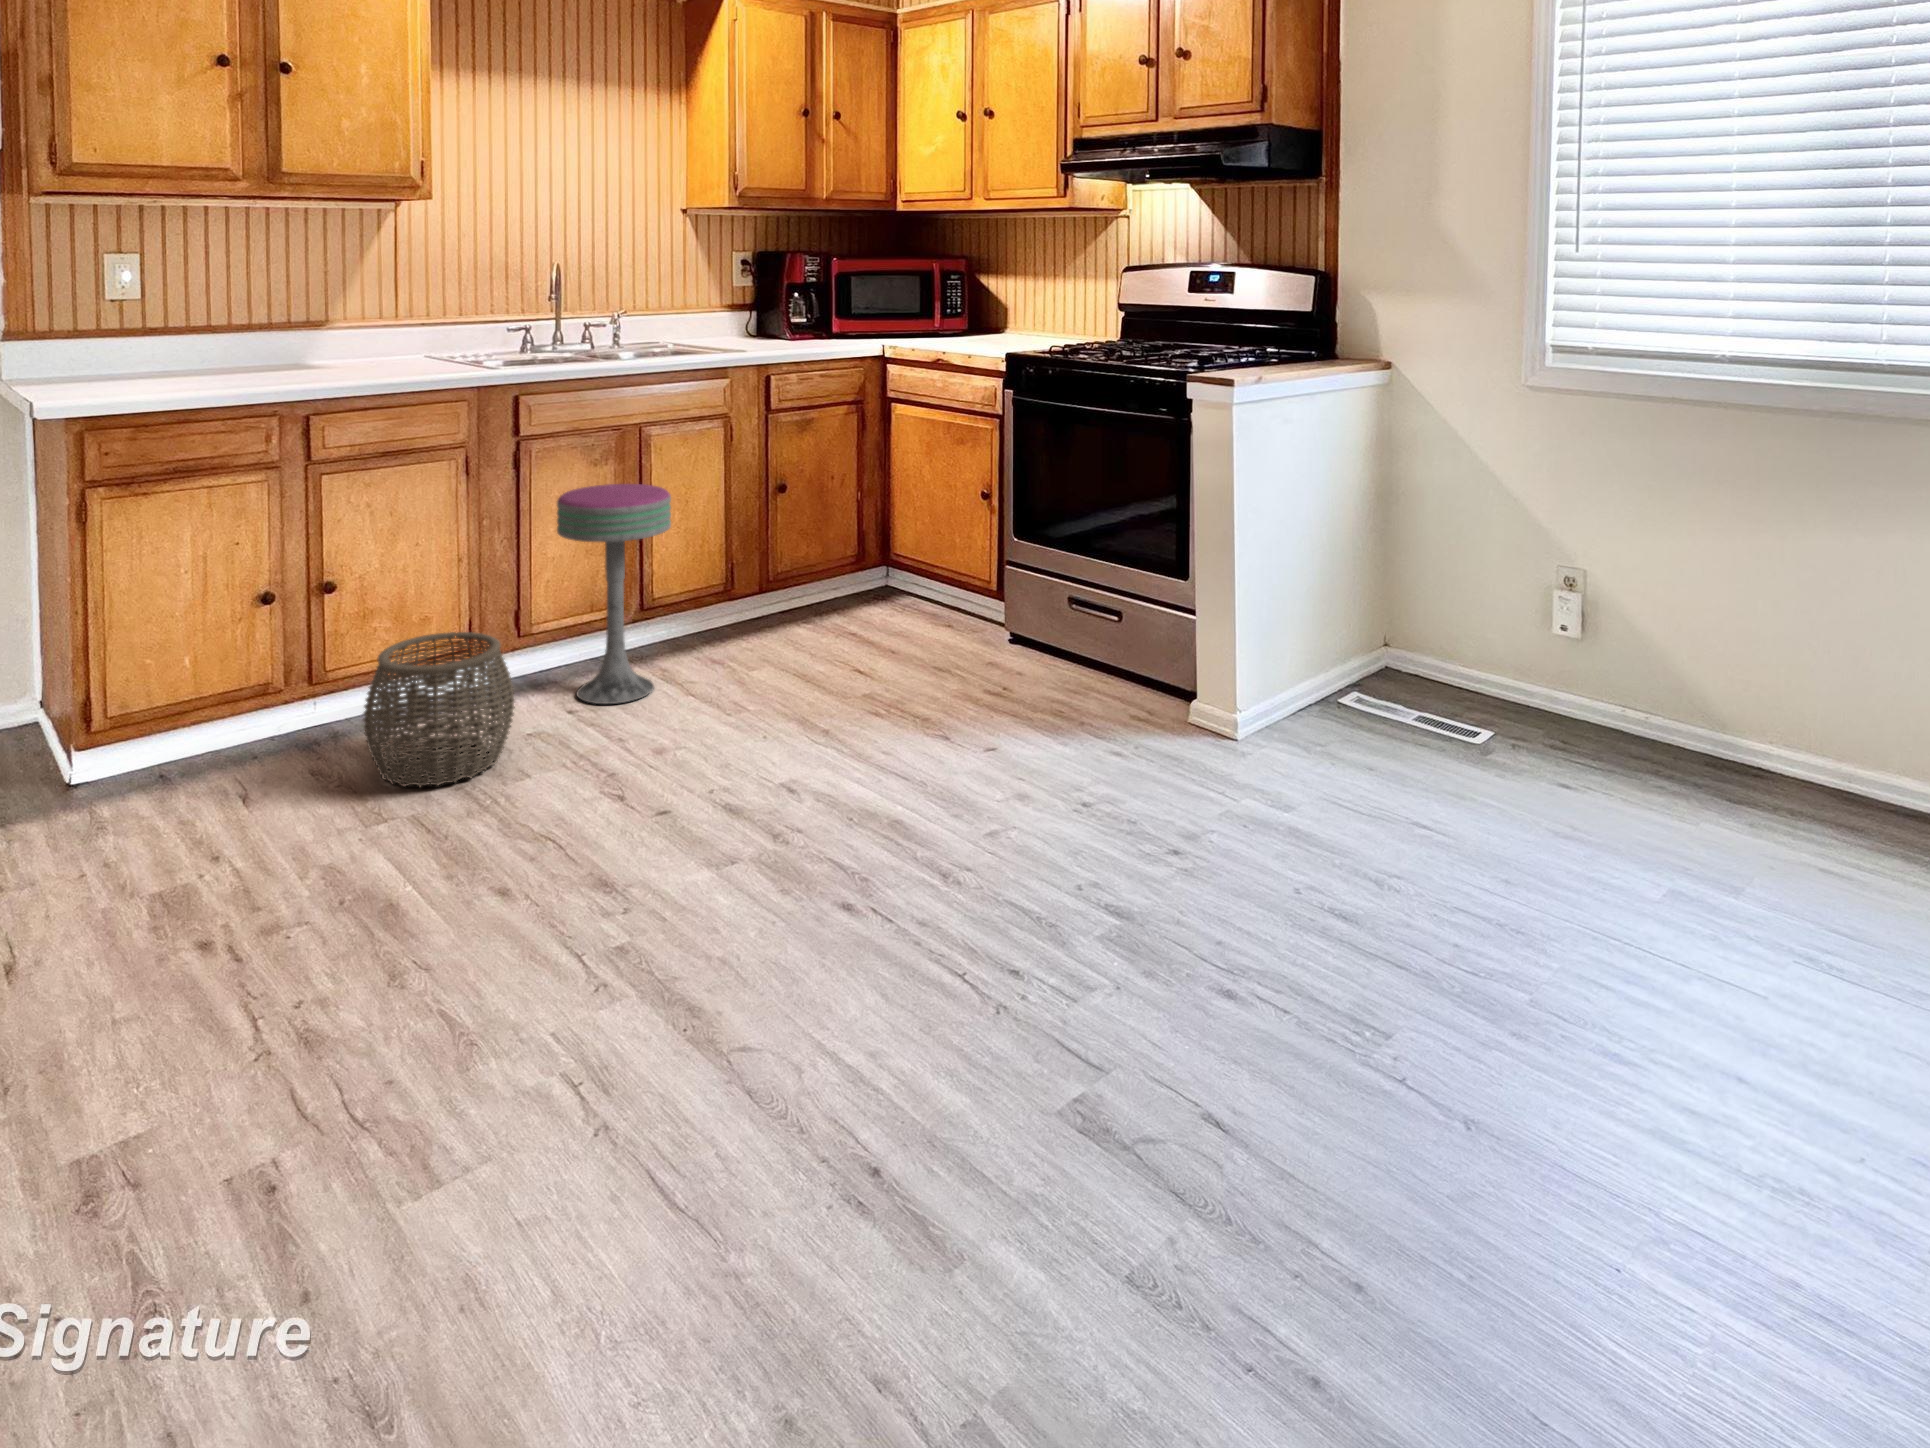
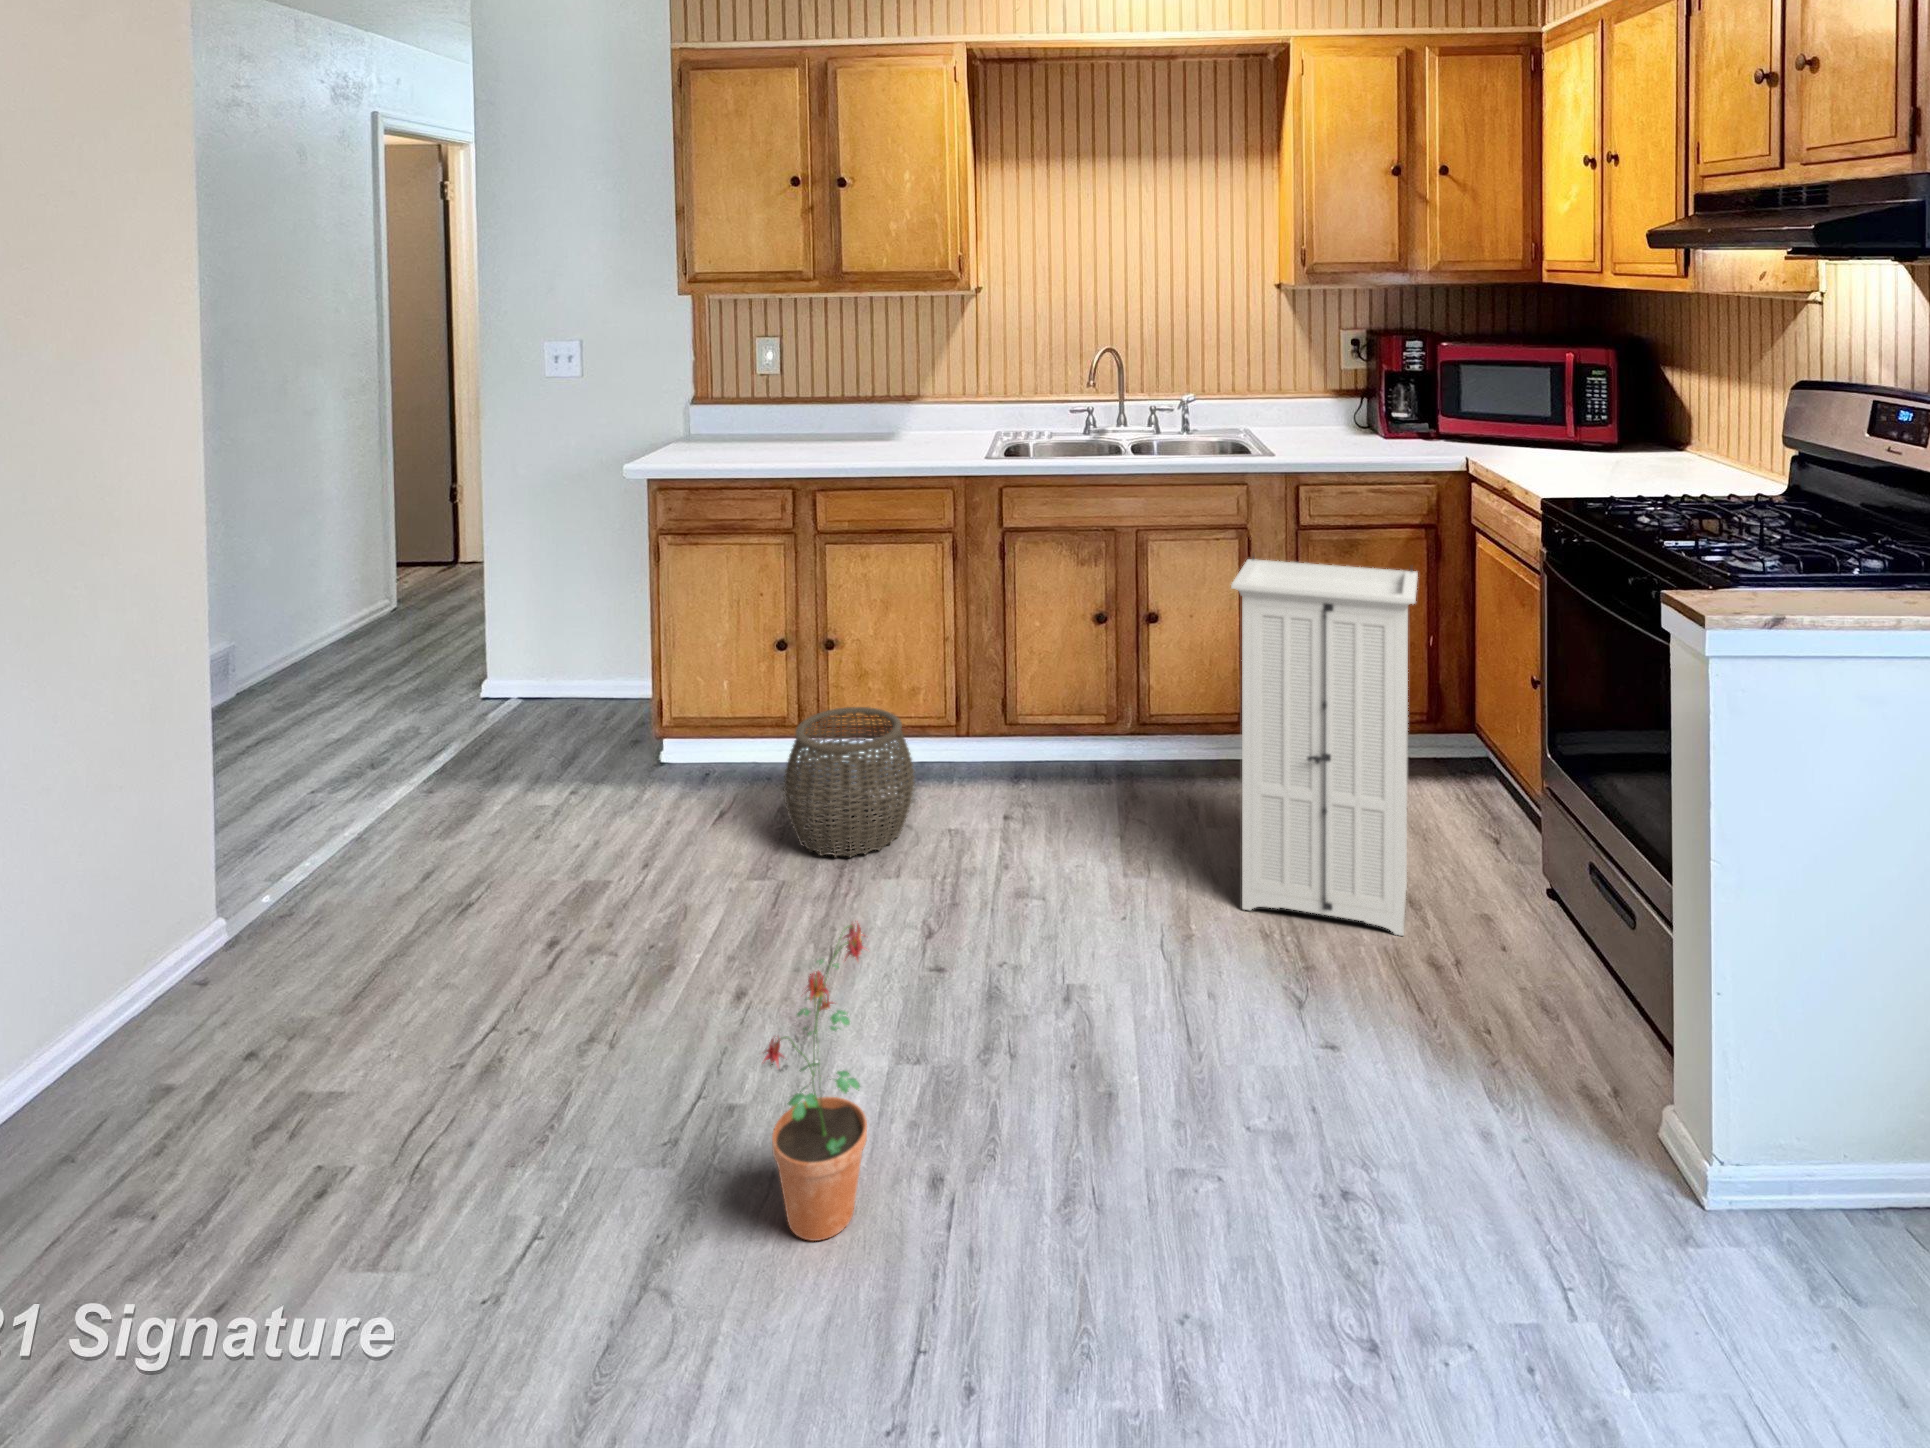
storage cabinet: none [819,410,979,705] -> present [1231,557,1418,936]
bar stool: present [557,484,671,704] -> none [1000,586,1113,821]
potted plant: none [731,701,836,972] -> present [765,921,867,1241]

